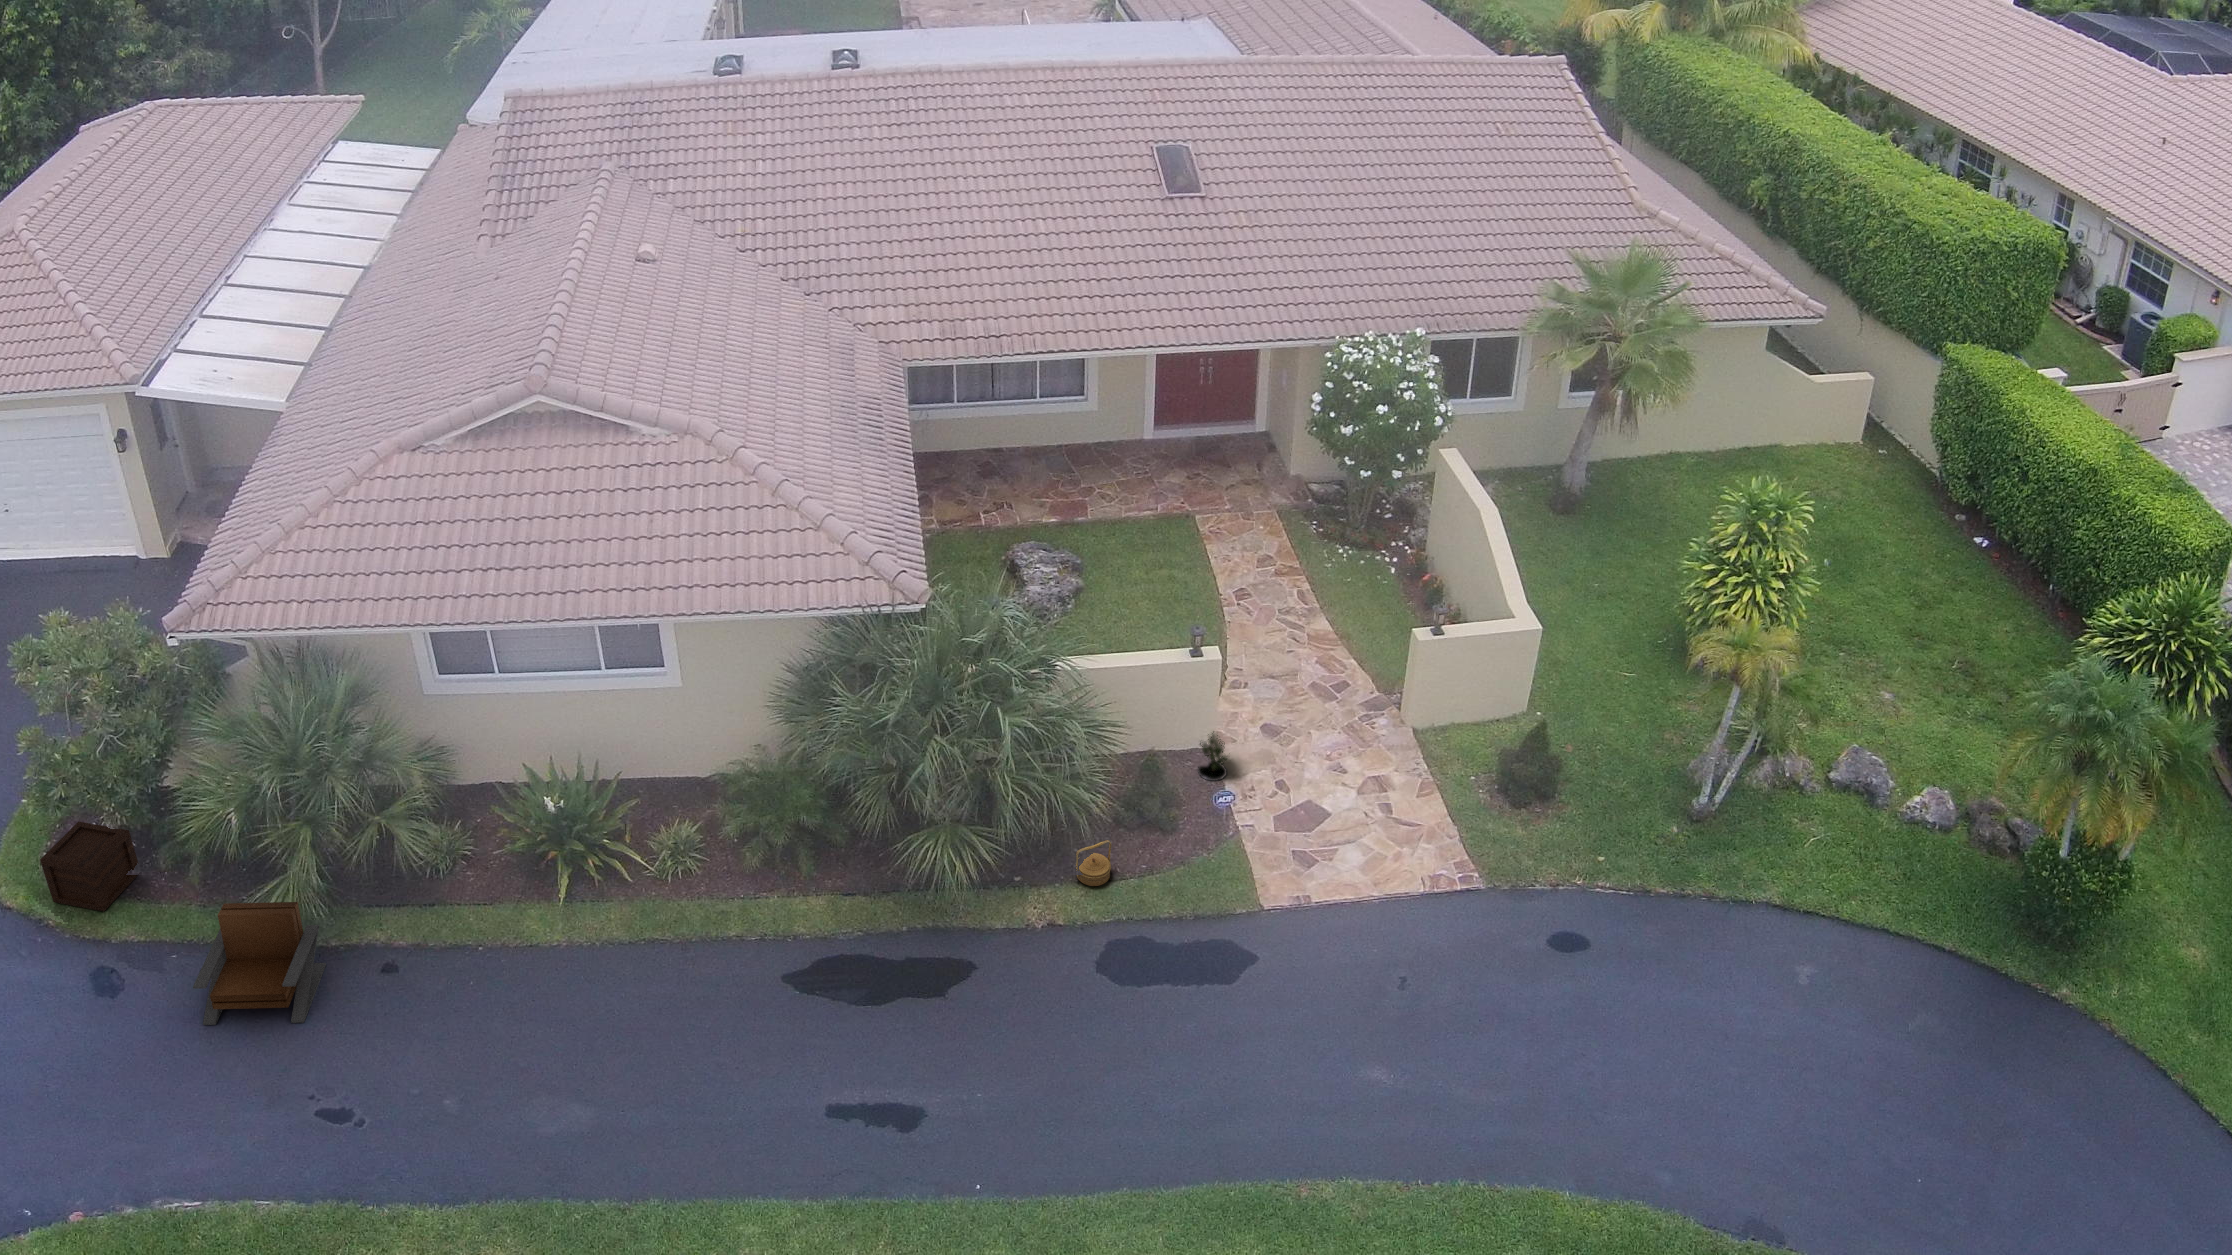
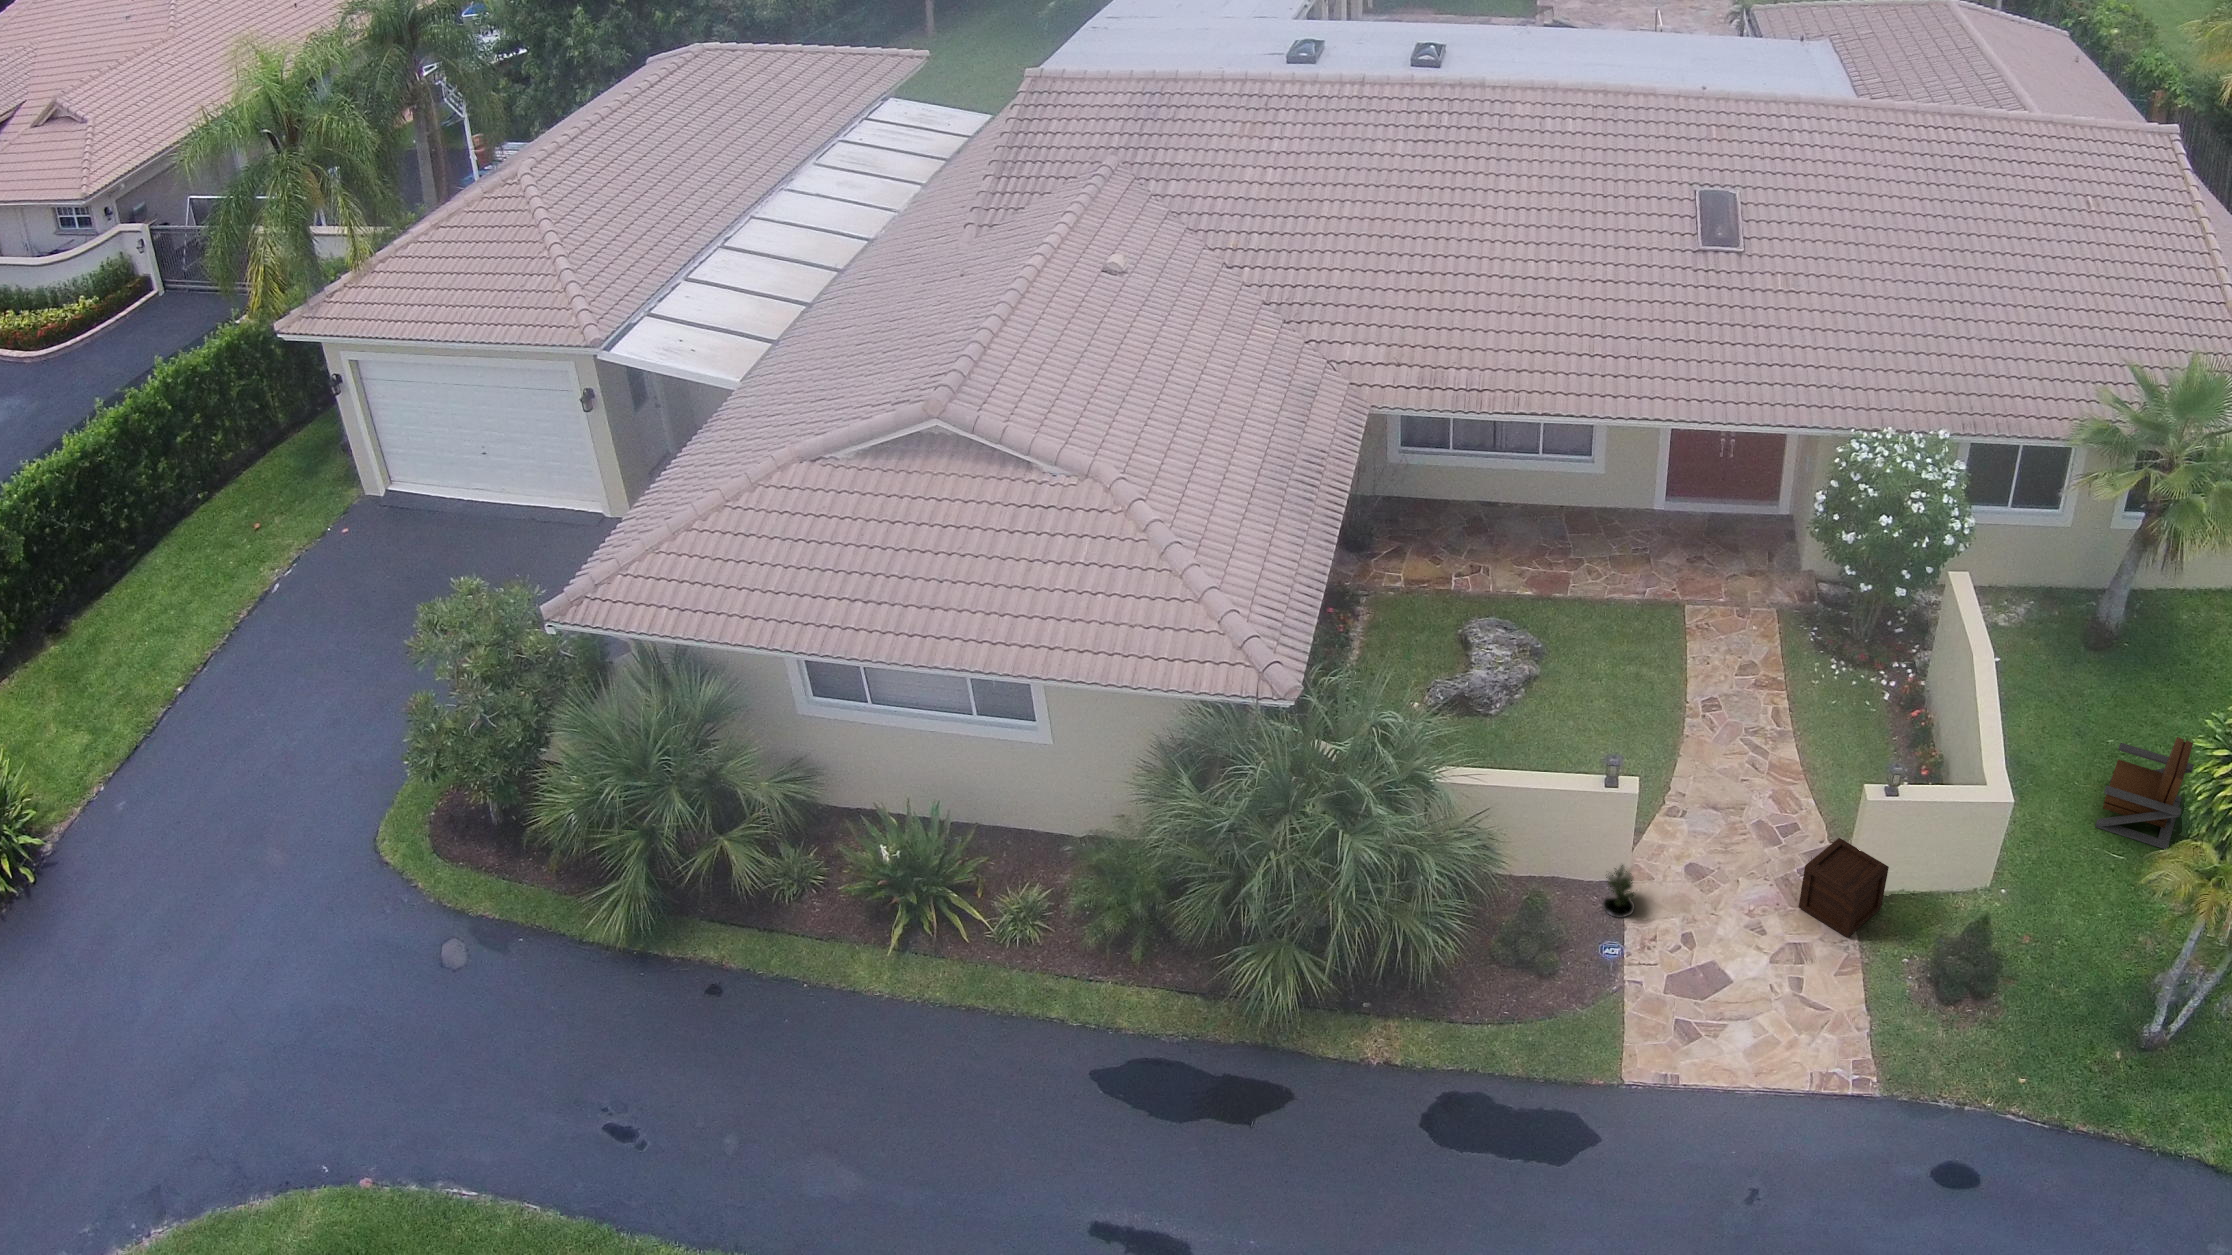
wooden crate: present [40,821,139,911] -> present [1799,838,1889,938]
woven basket: present [1076,840,1111,886] -> none [1438,970,1478,1017]
lounge chair: present [193,902,326,1025] -> present [2095,737,2194,849]

